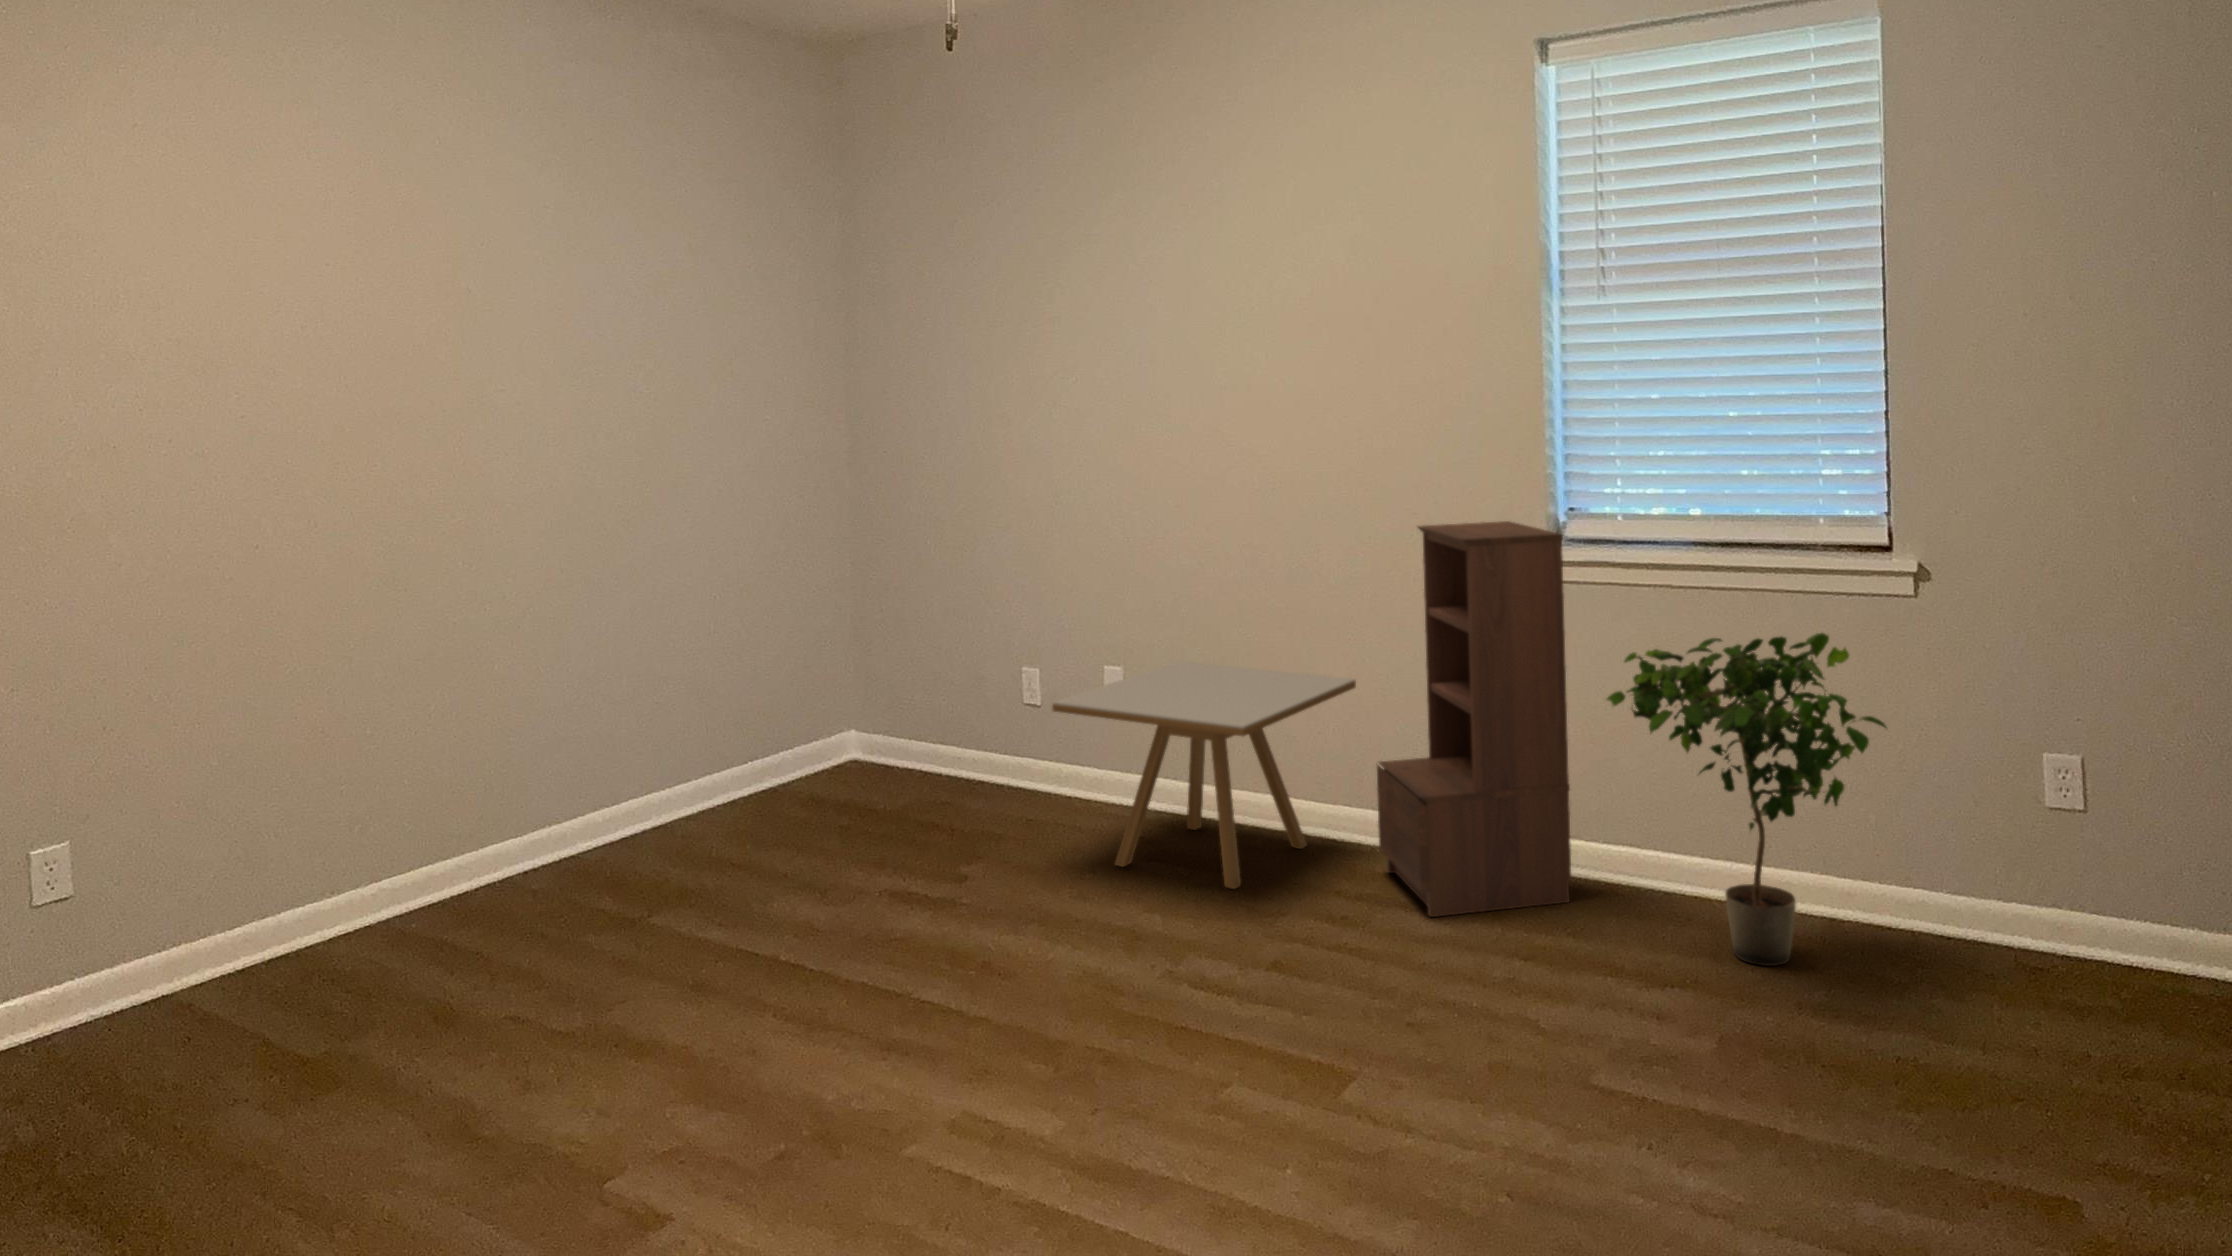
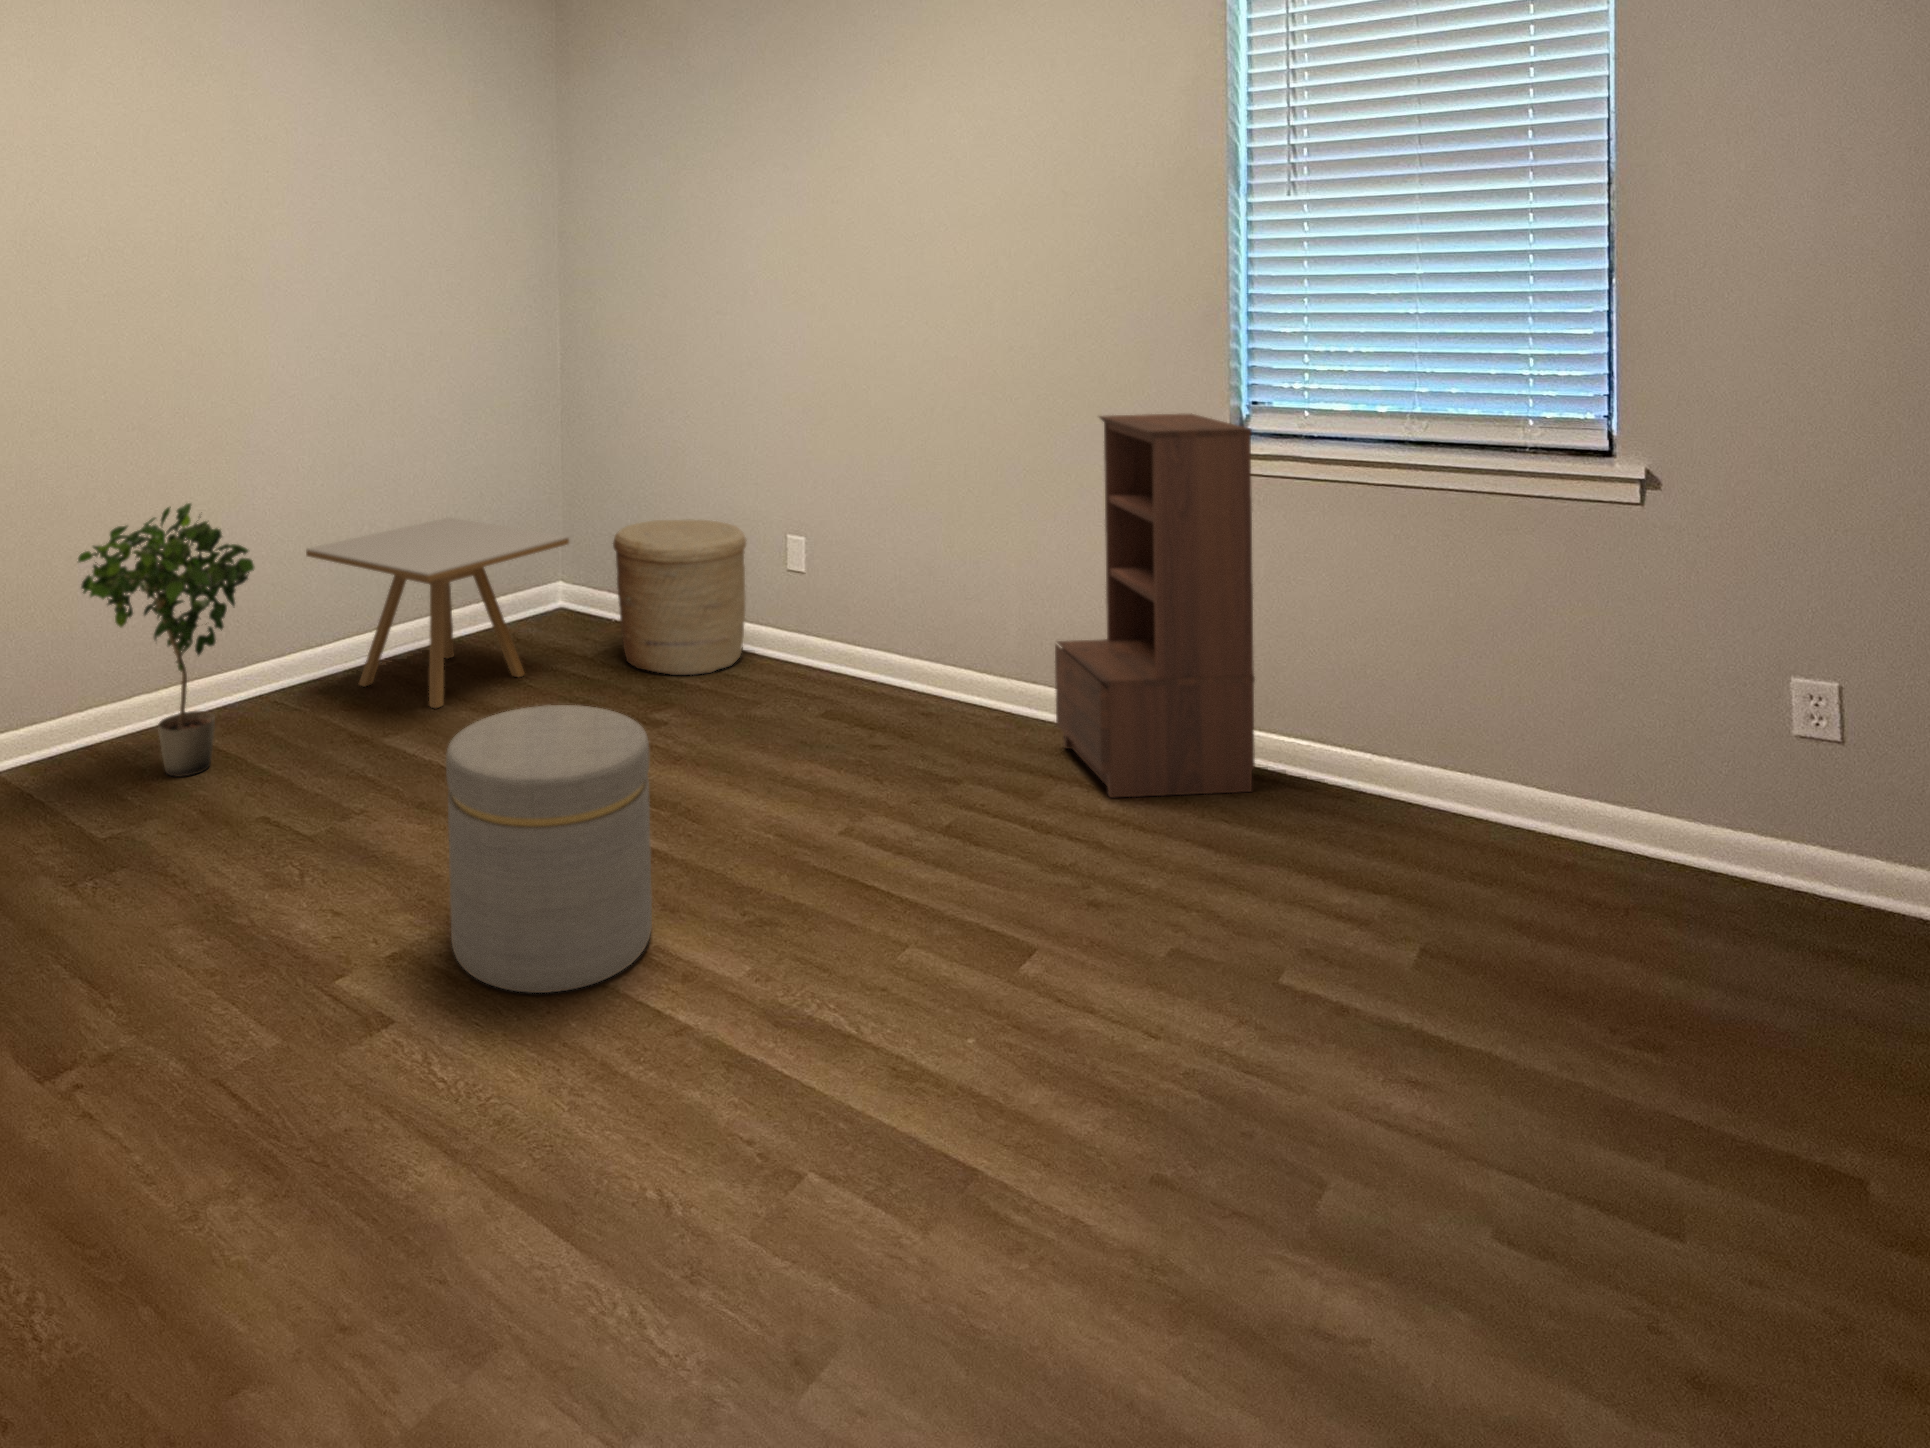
potted plant: present [1607,633,1887,966] -> present [78,503,254,777]
woven basket: none [907,654,1056,825] -> present [613,520,746,675]
side table: present [1052,661,1356,889] -> present [306,518,569,708]
ottoman: none [725,847,951,1149] -> present [446,705,652,993]

